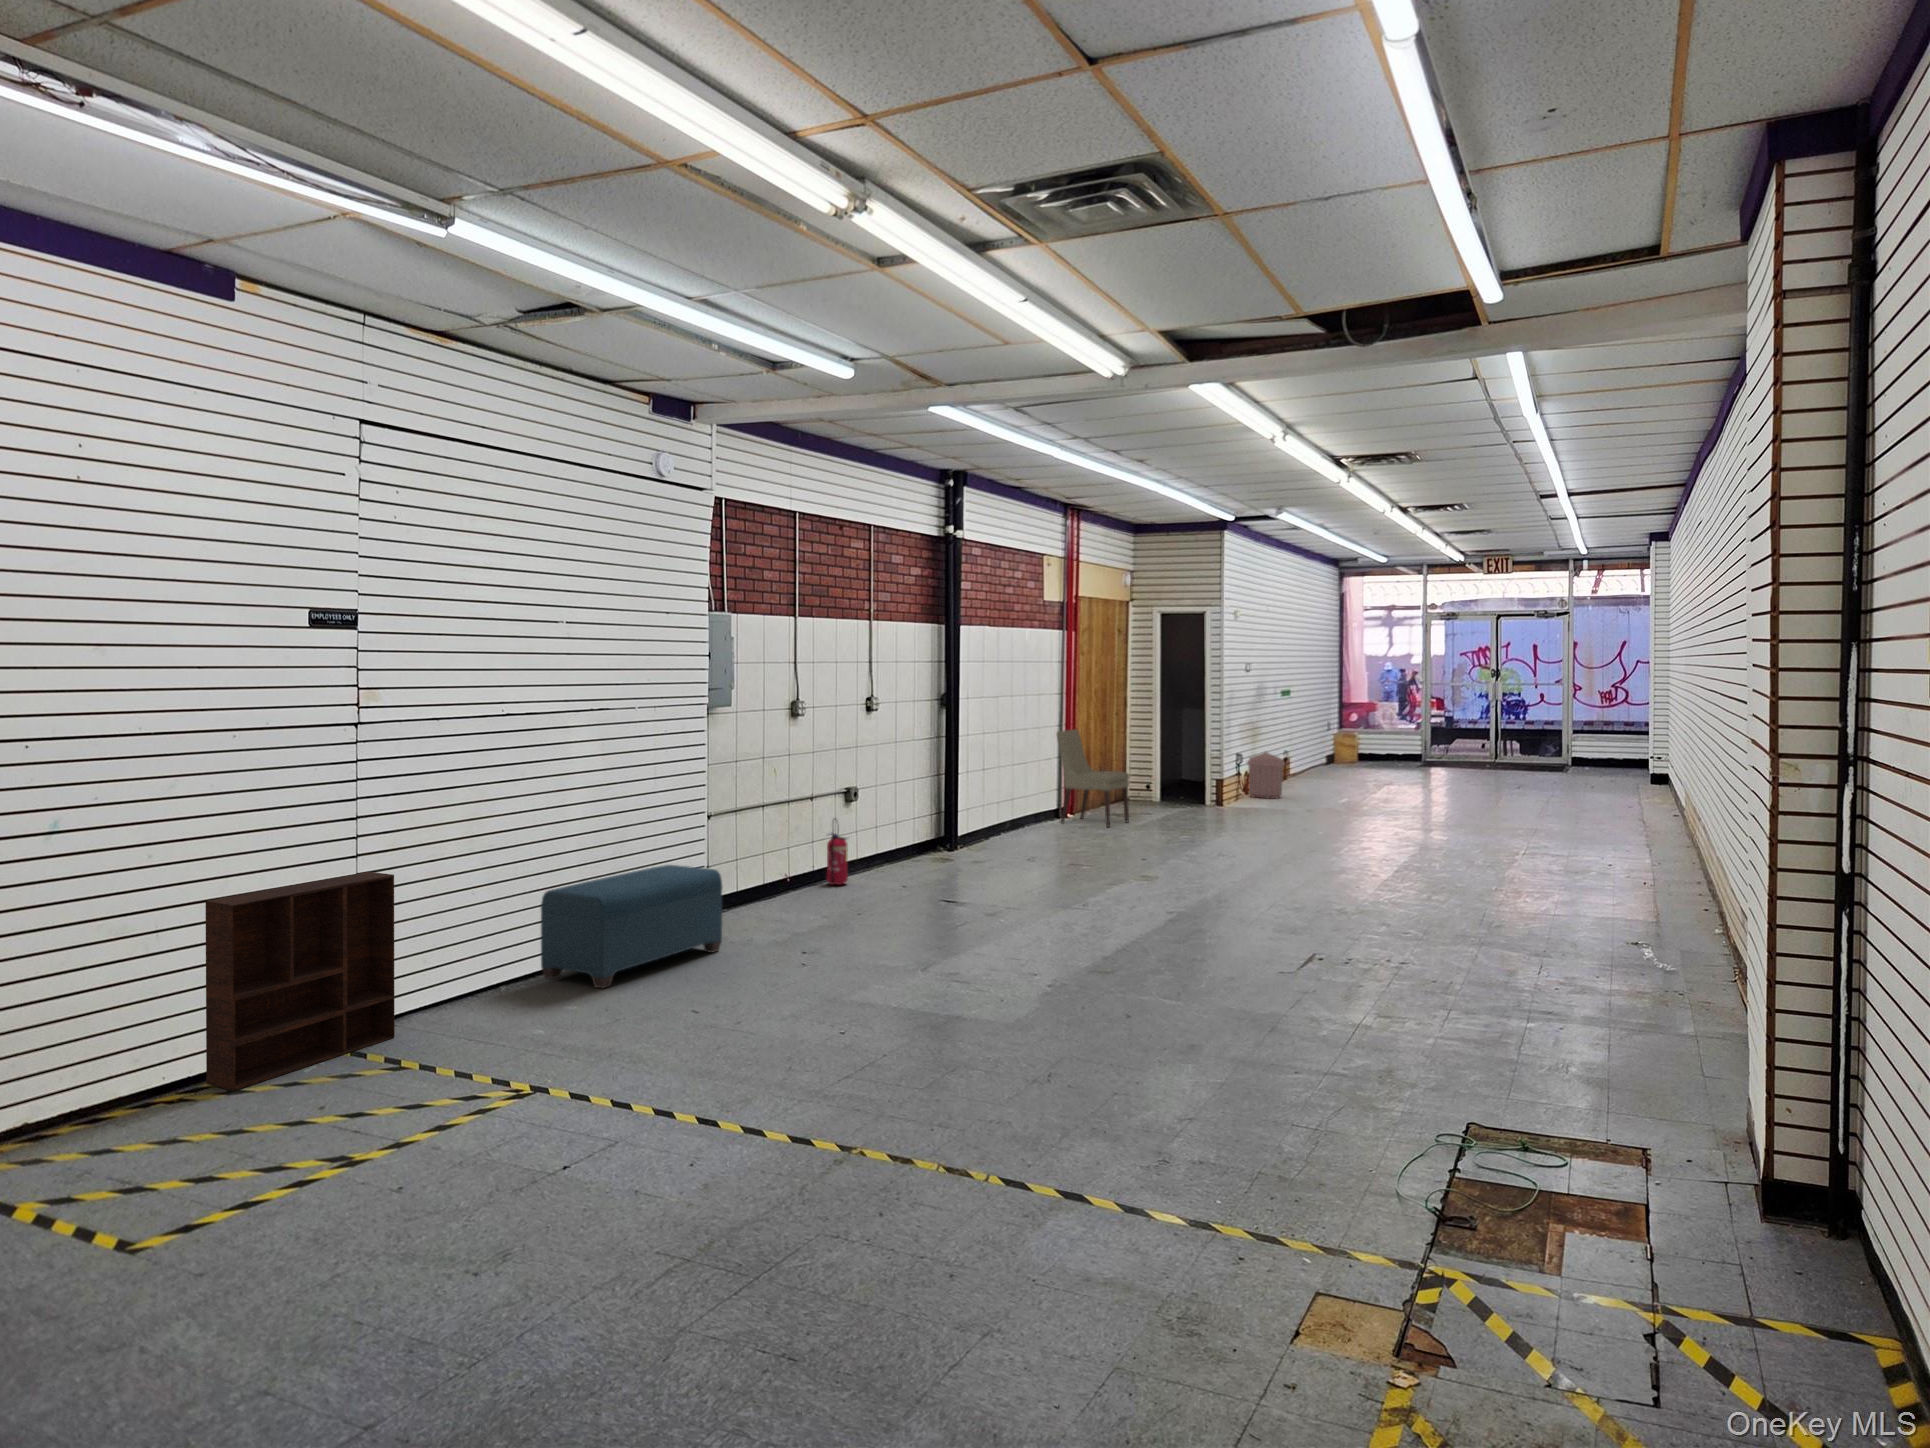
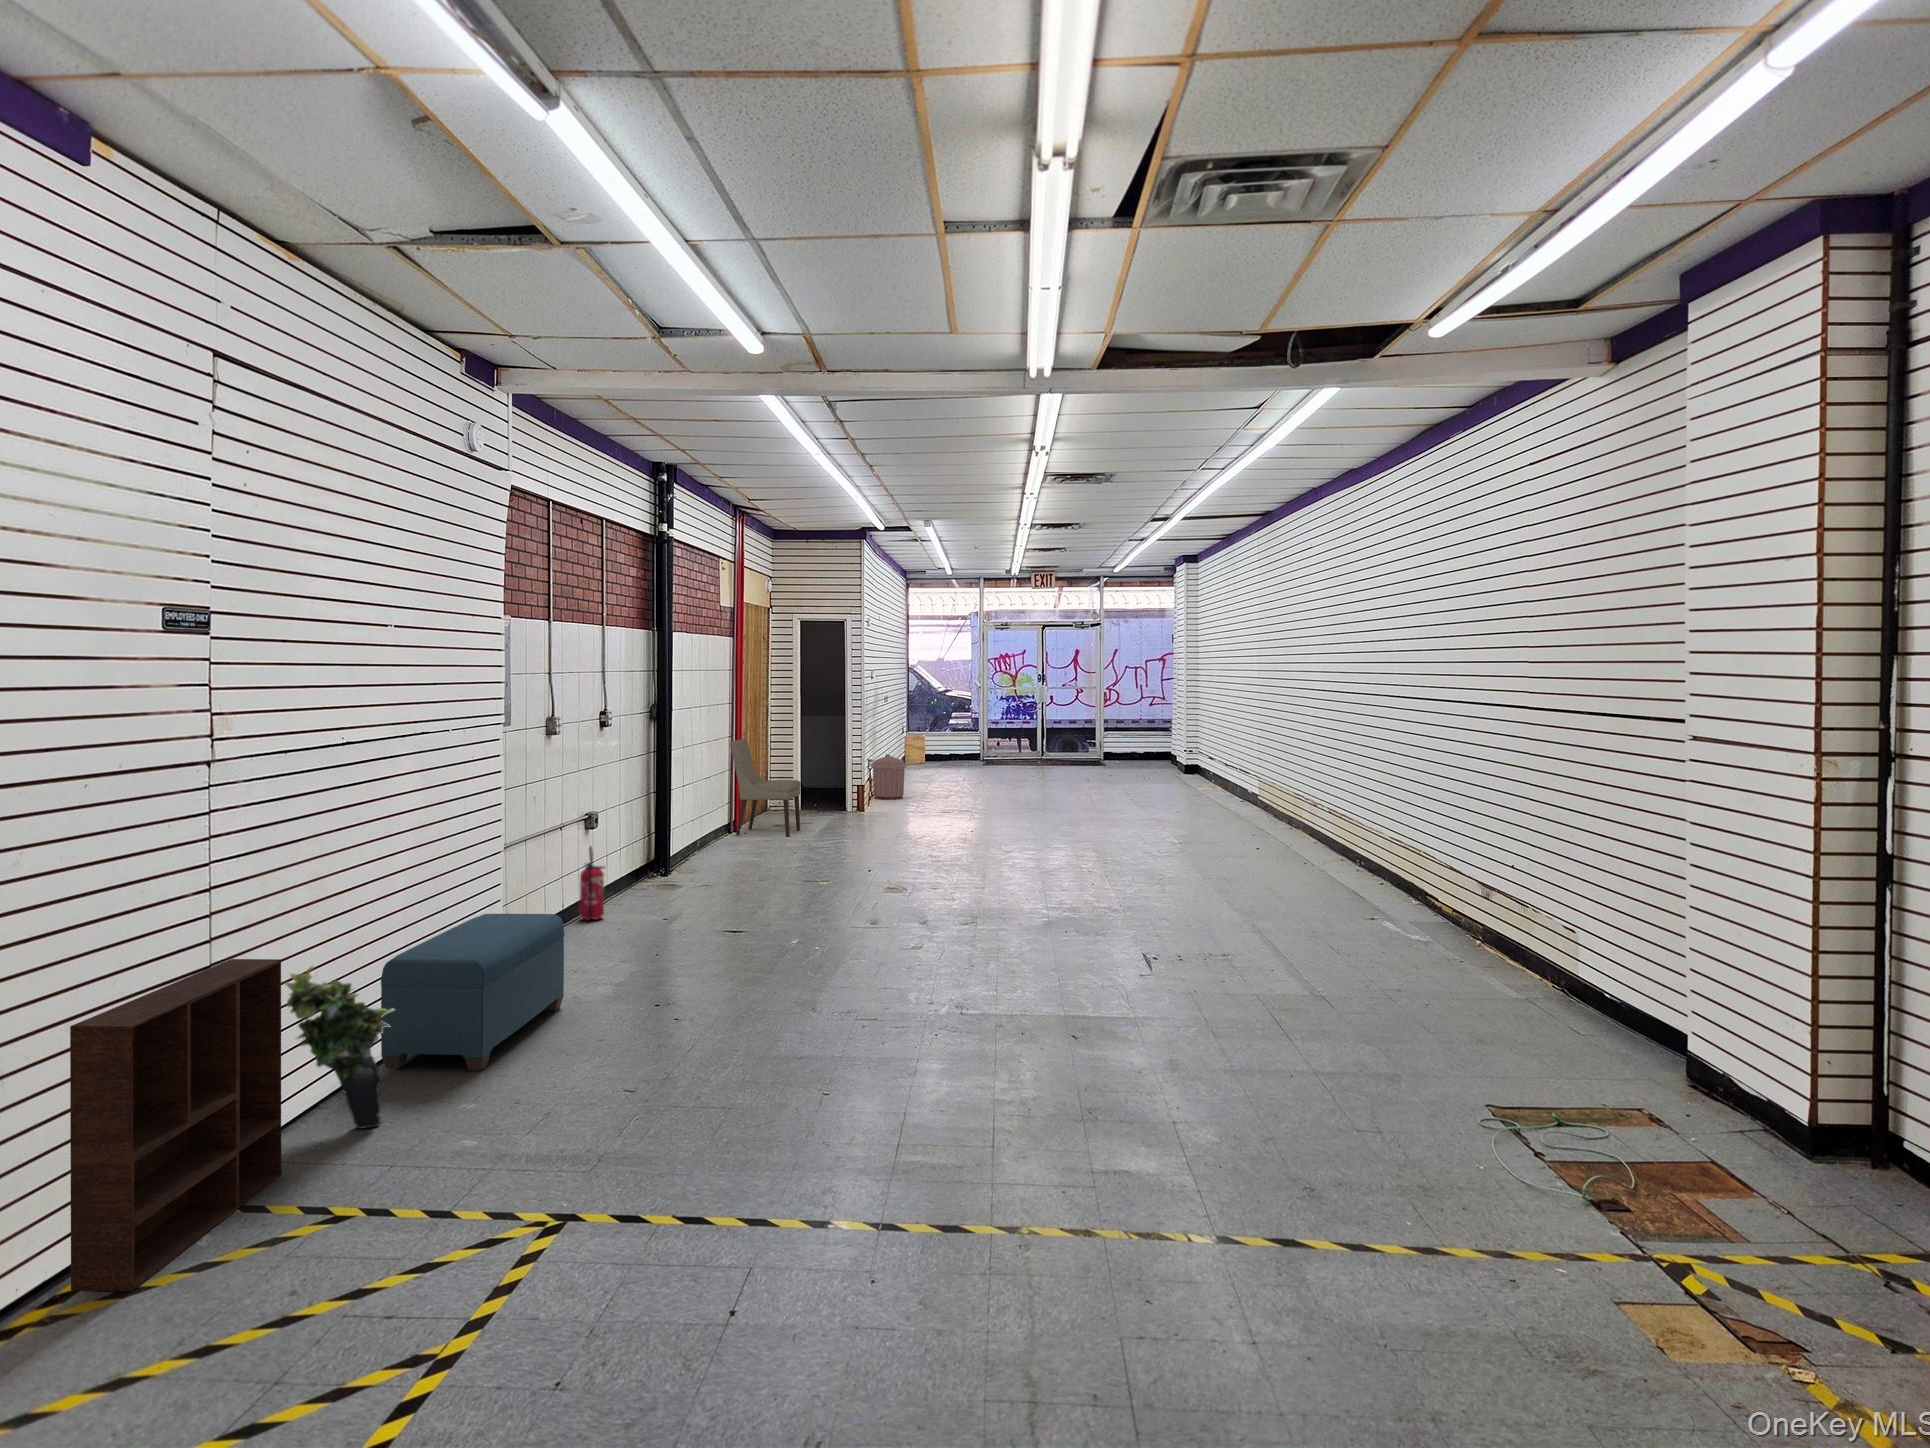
potted plant: none [418,885,504,1016] -> present [285,966,394,1129]

